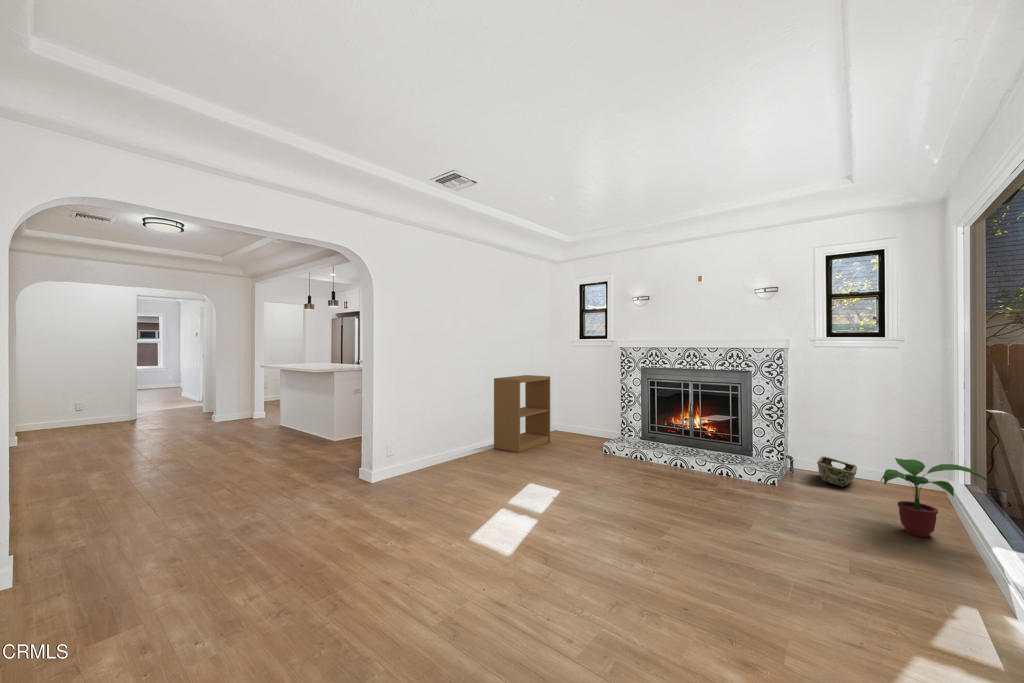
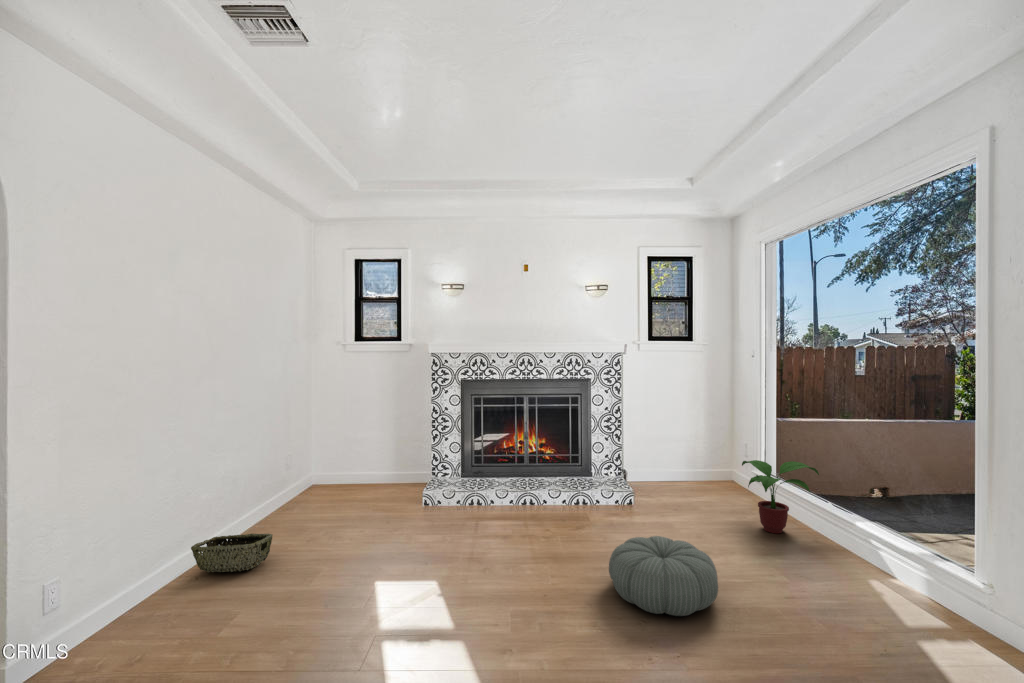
bookshelf: present [494,375,550,453] -> none [241,401,329,536]
woven basket: present [817,456,857,486] -> present [191,534,273,572]
pouf: none [666,487,760,547] -> present [609,536,718,616]

